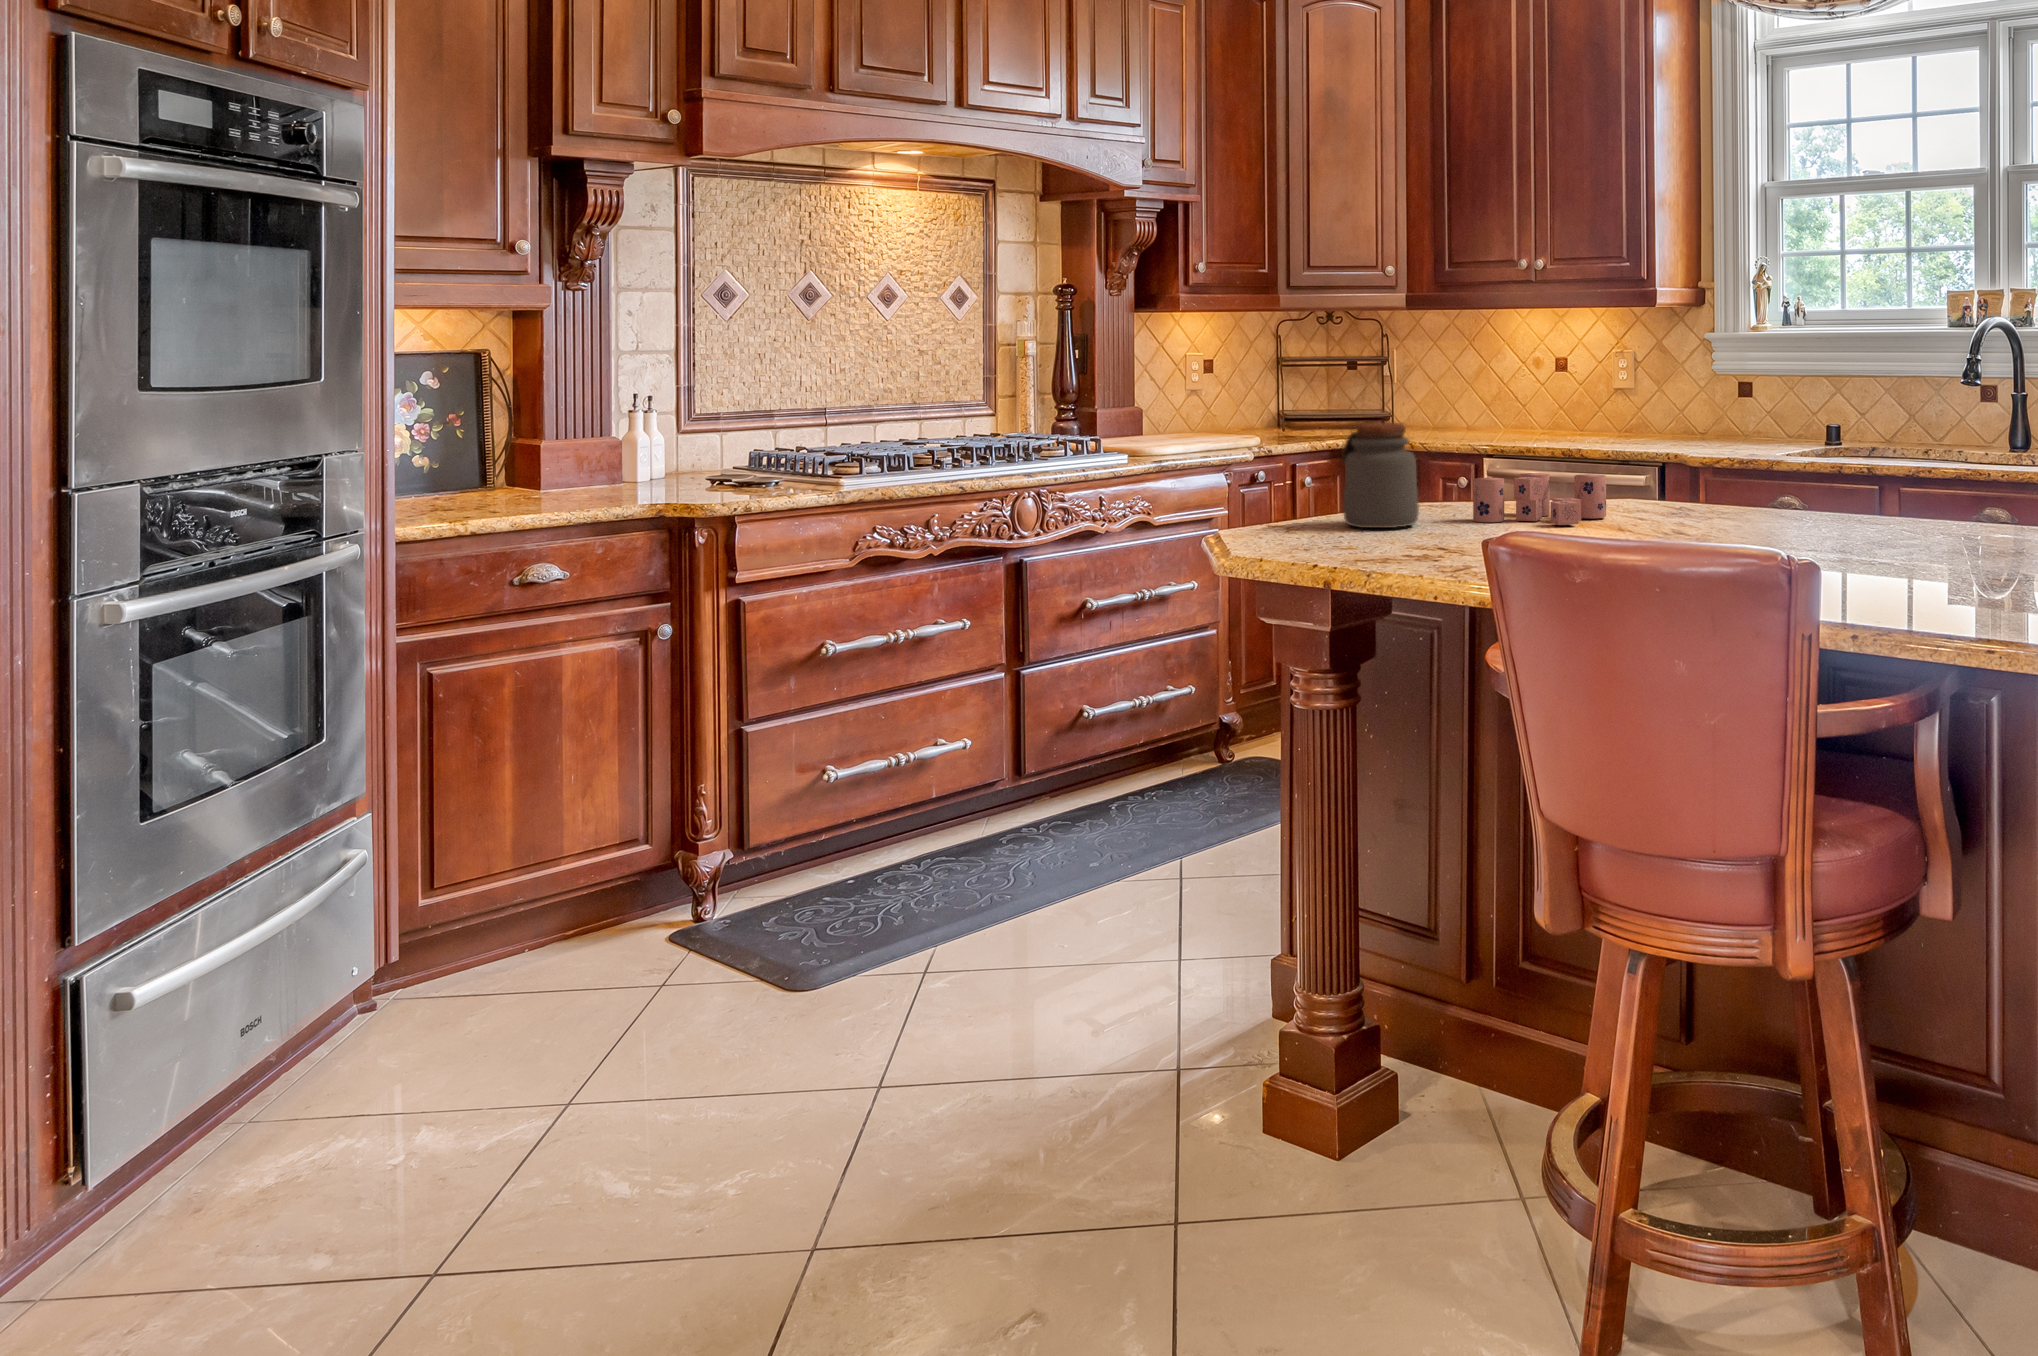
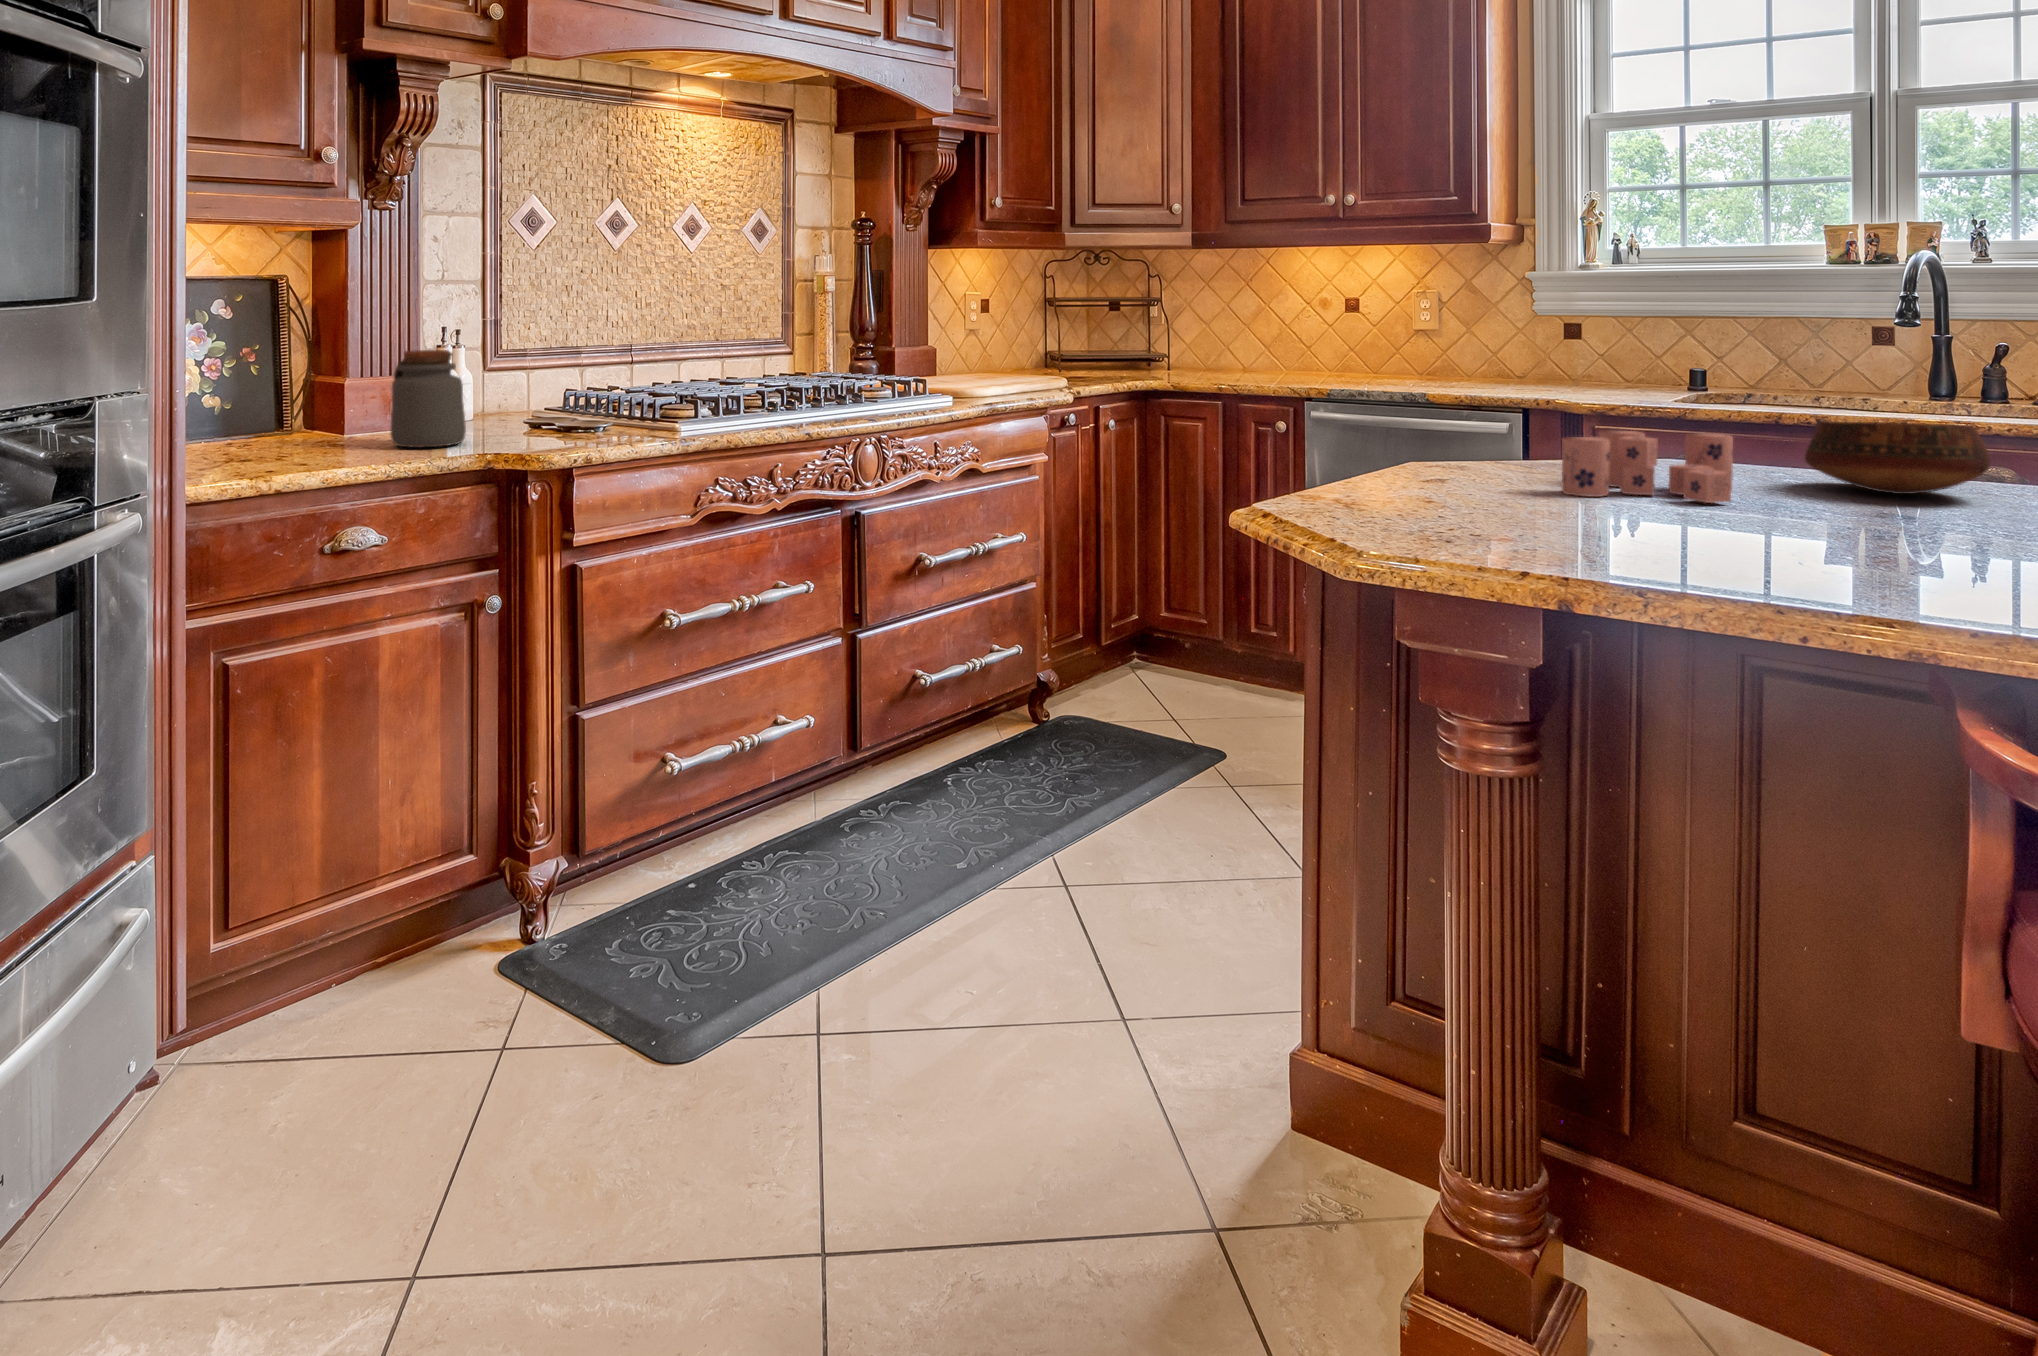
jar: present [1342,423,1419,528] -> present [391,350,466,447]
bowl: none [1670,464,1785,519] -> present [1805,421,1991,494]

